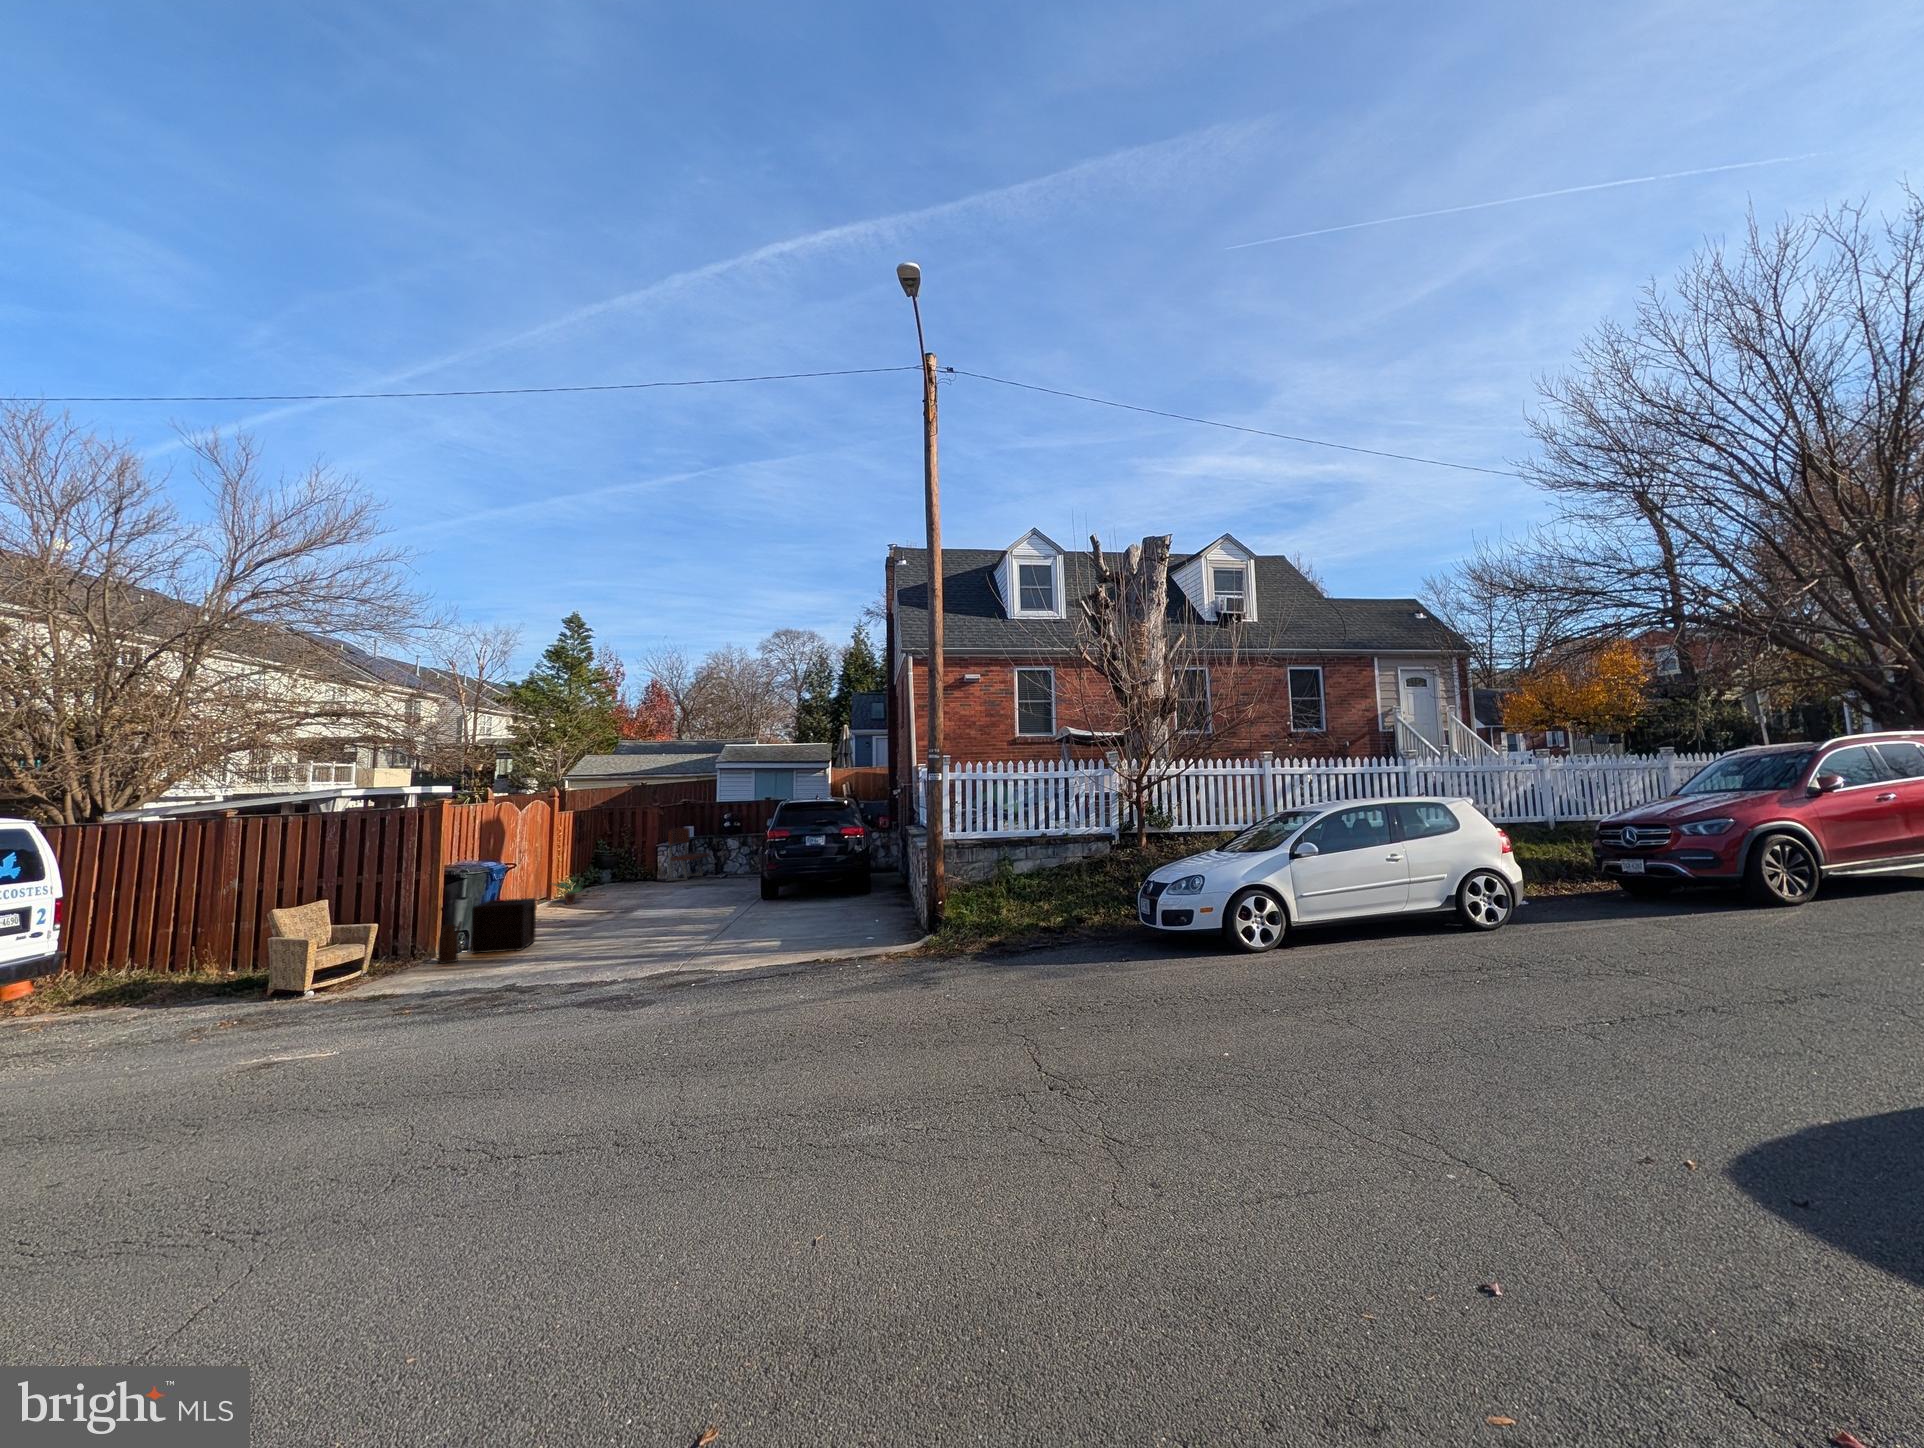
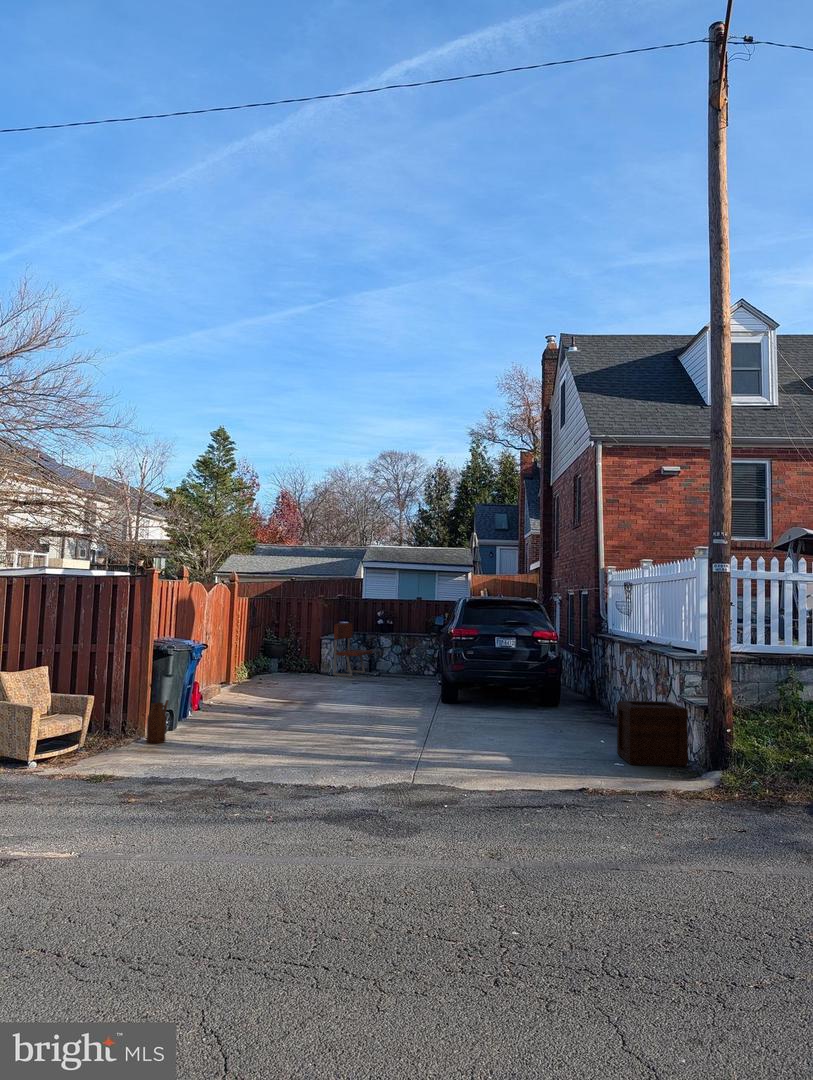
potted plant: present [553,879,584,904] -> none [229,663,267,692]
wooden crate: present [471,898,536,953] -> present [617,700,688,766]

